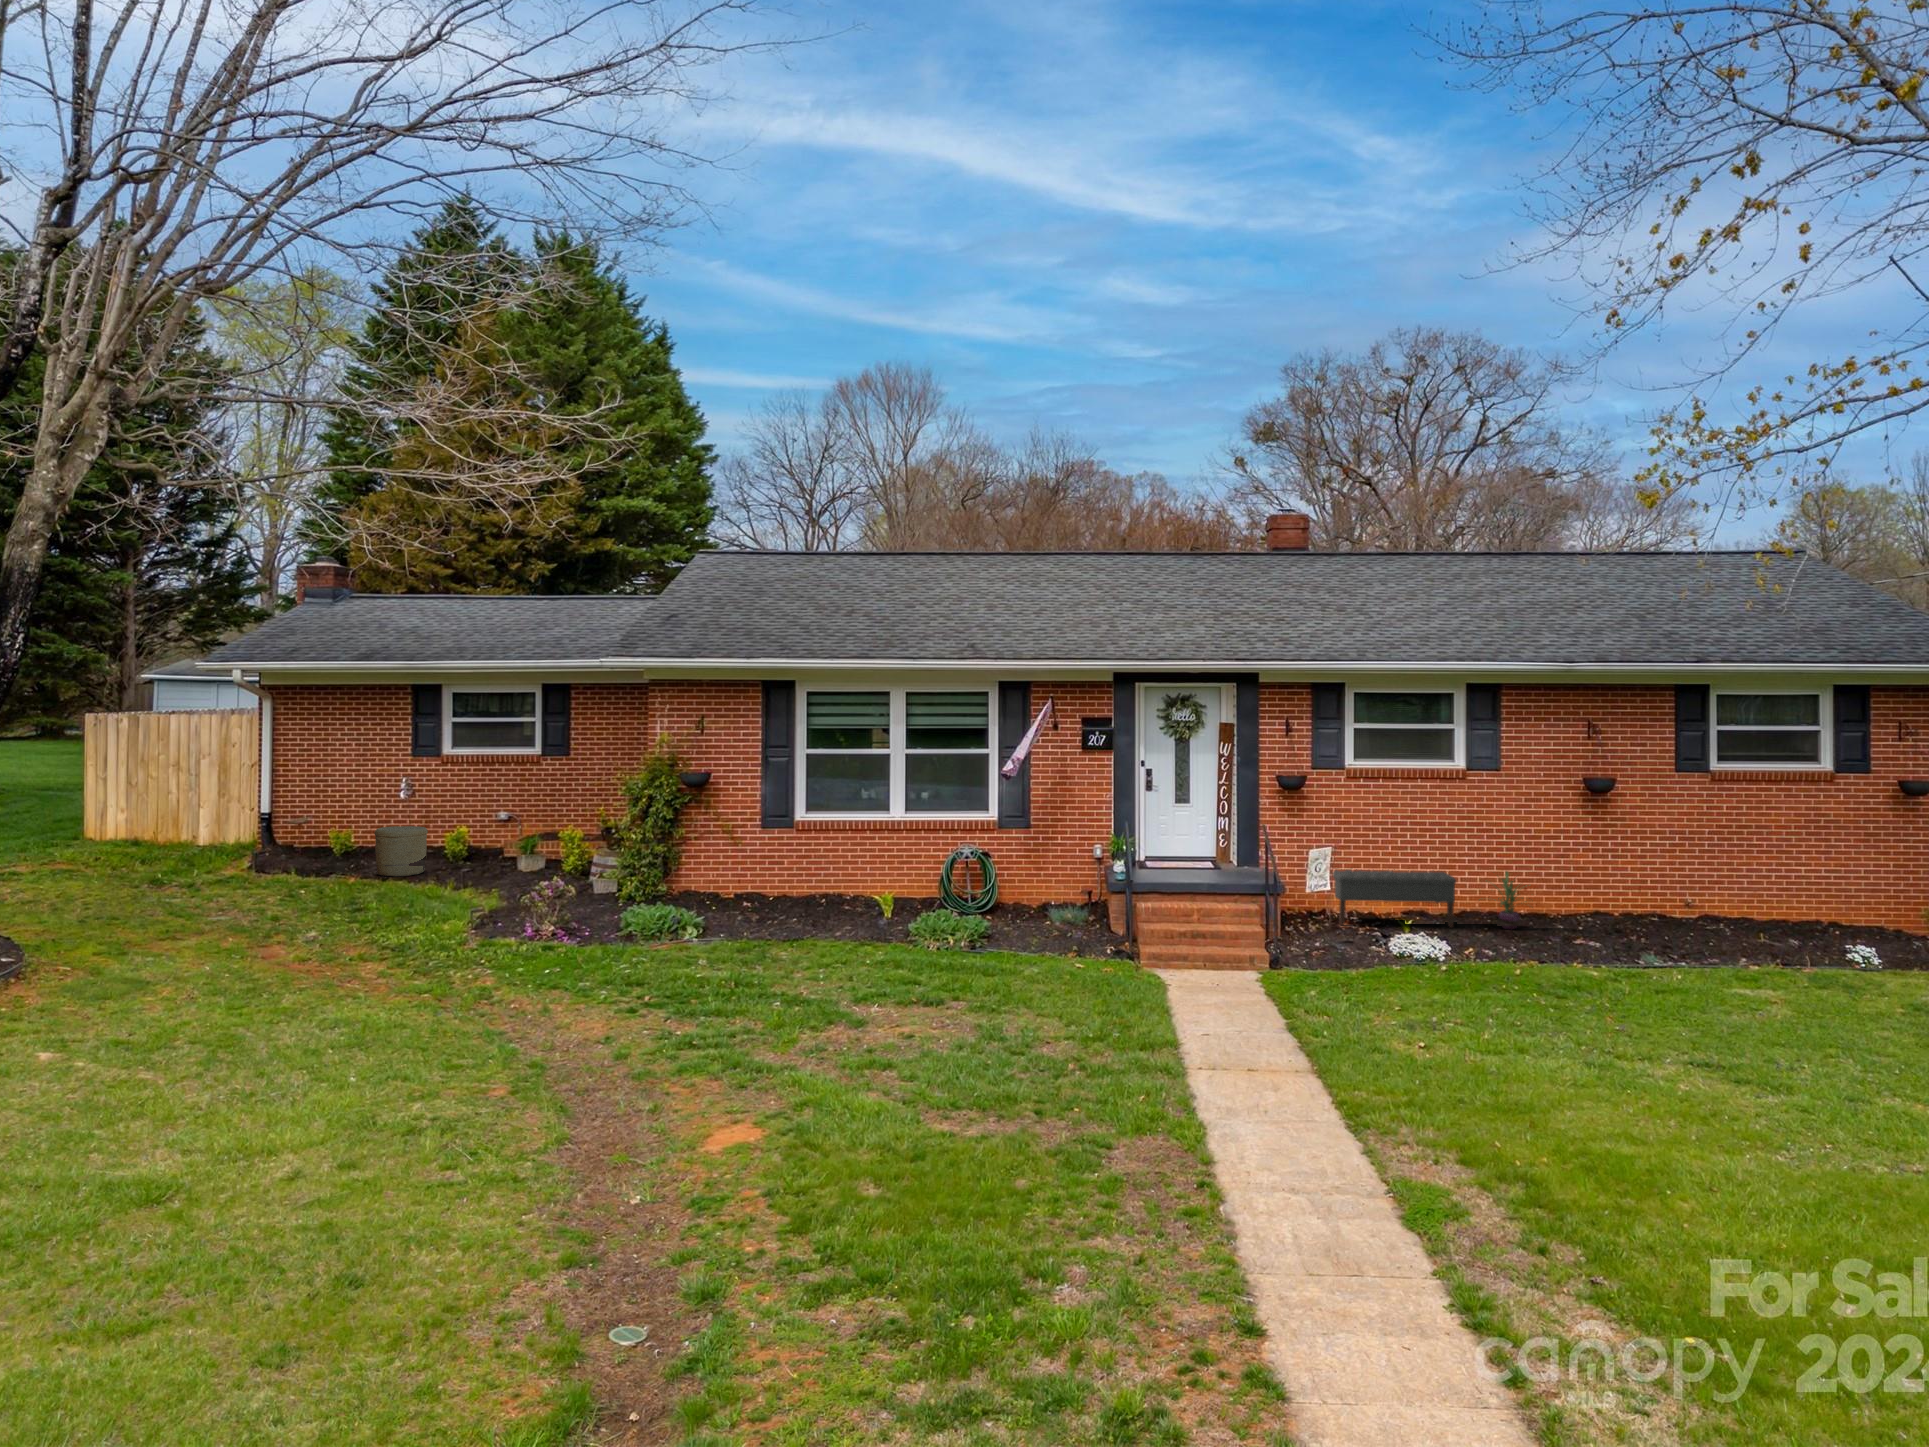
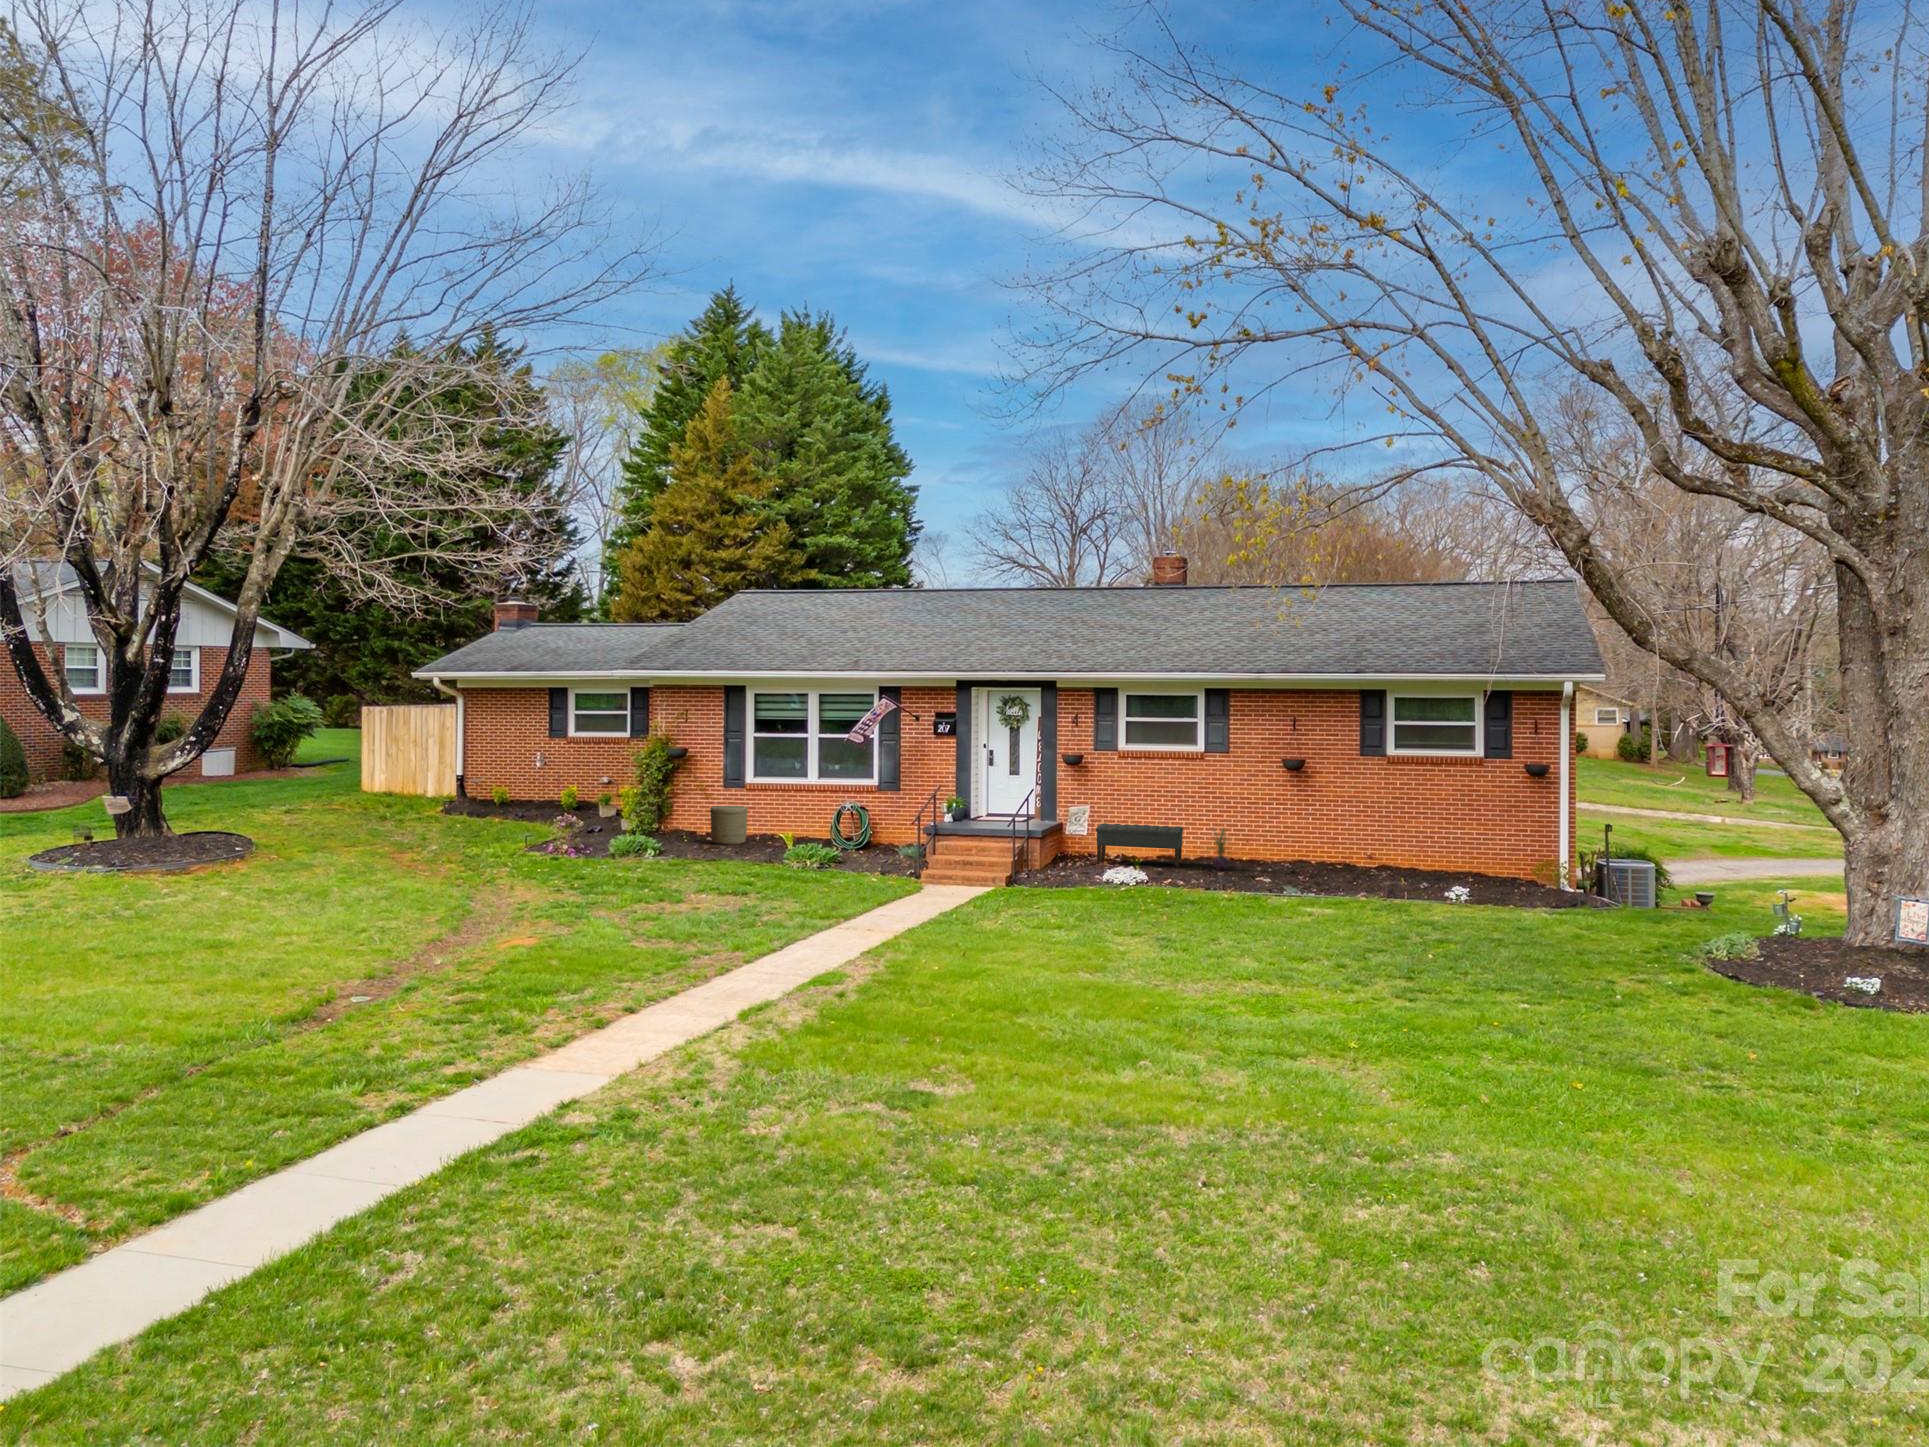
basket: present [374,826,428,876] -> present [710,806,748,844]

